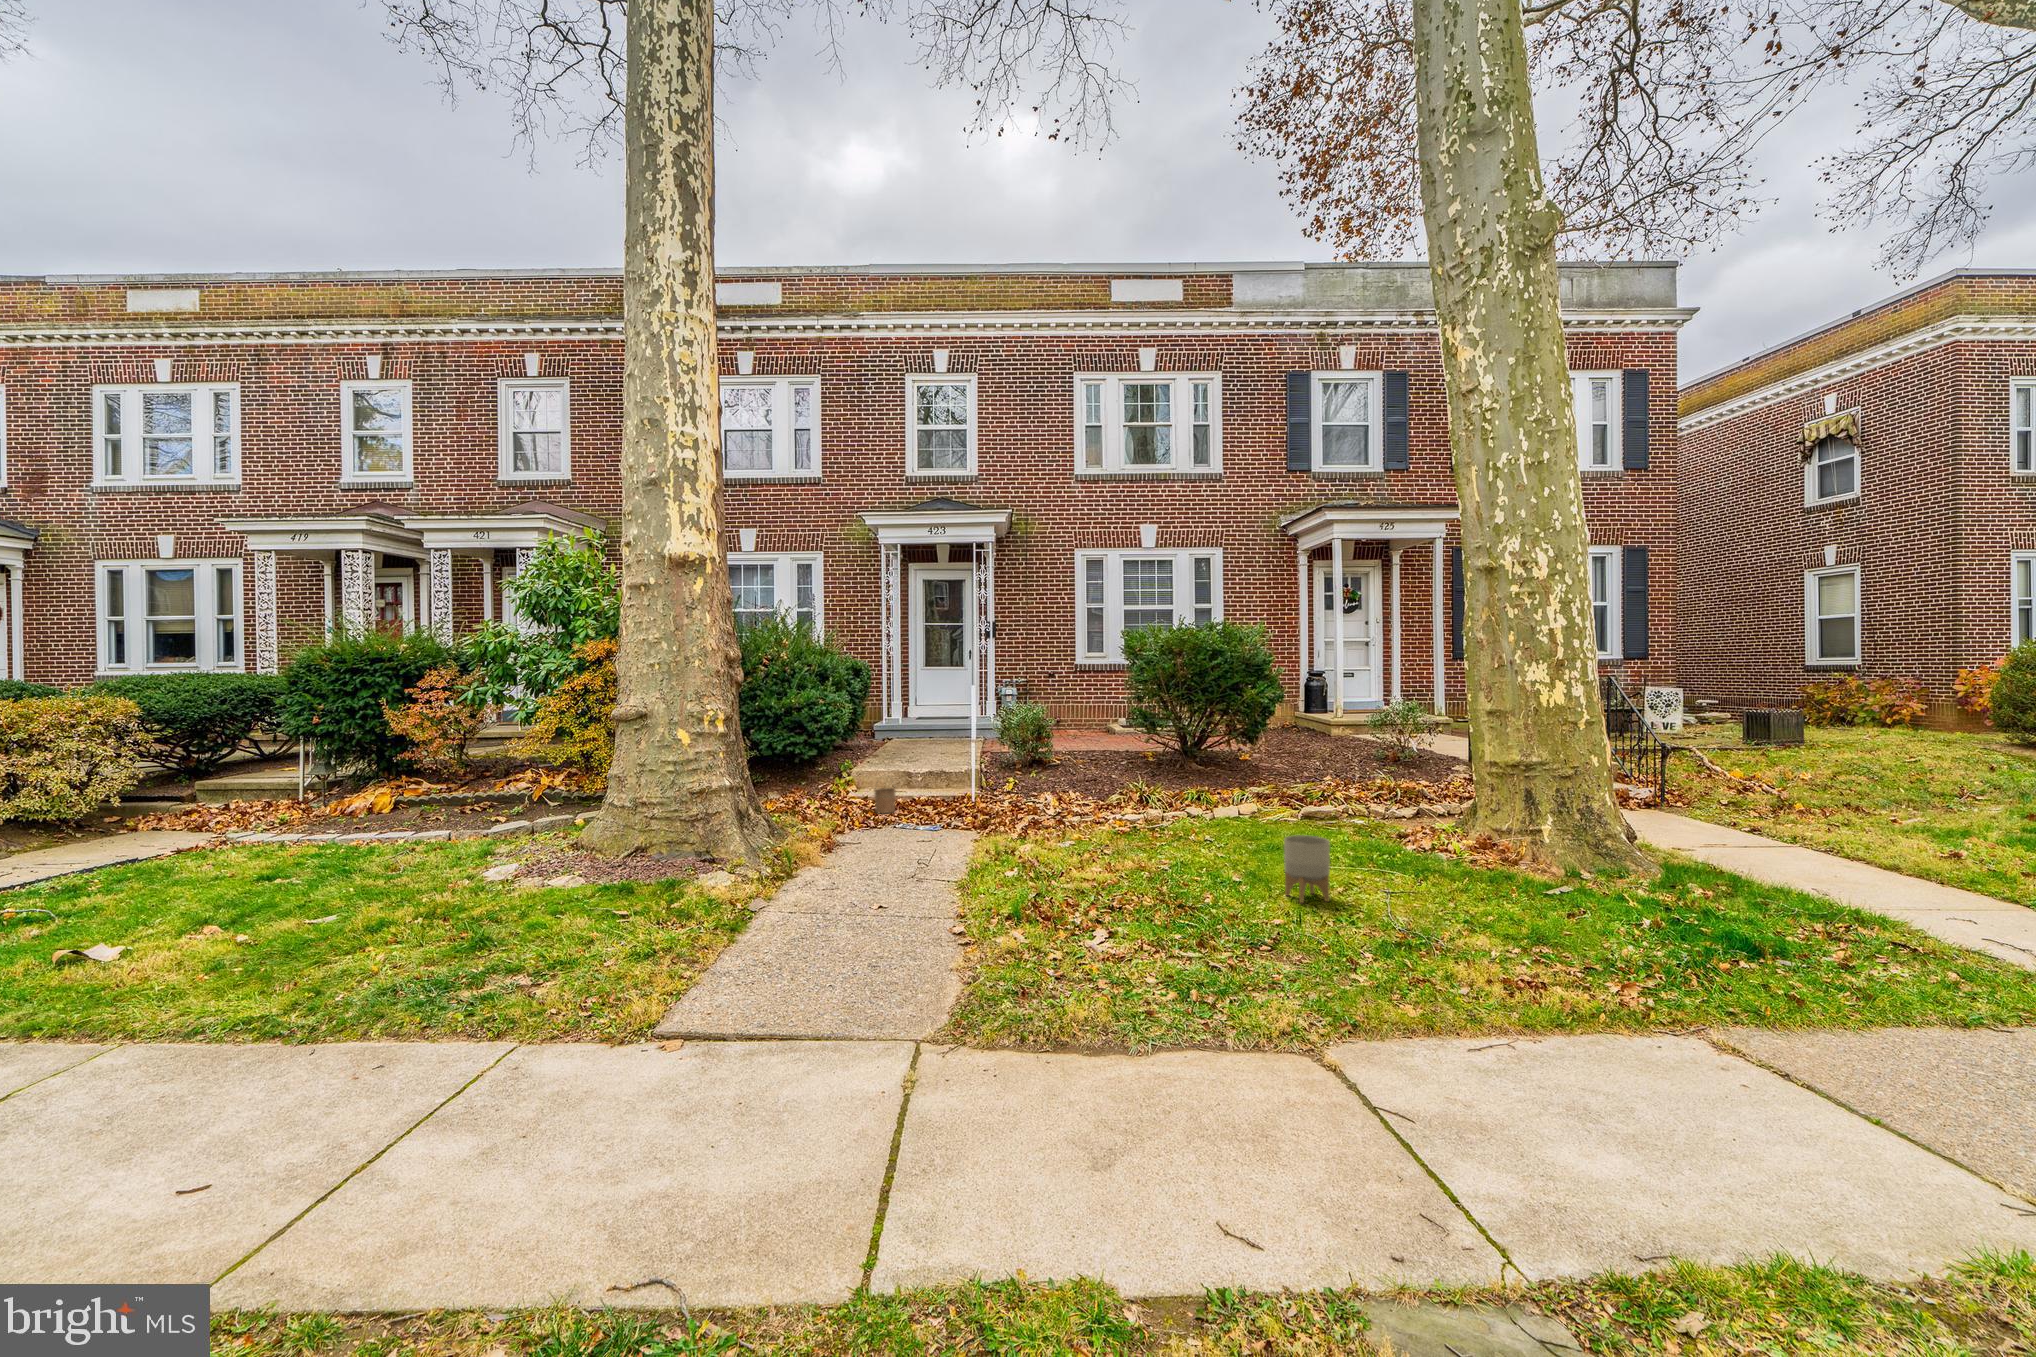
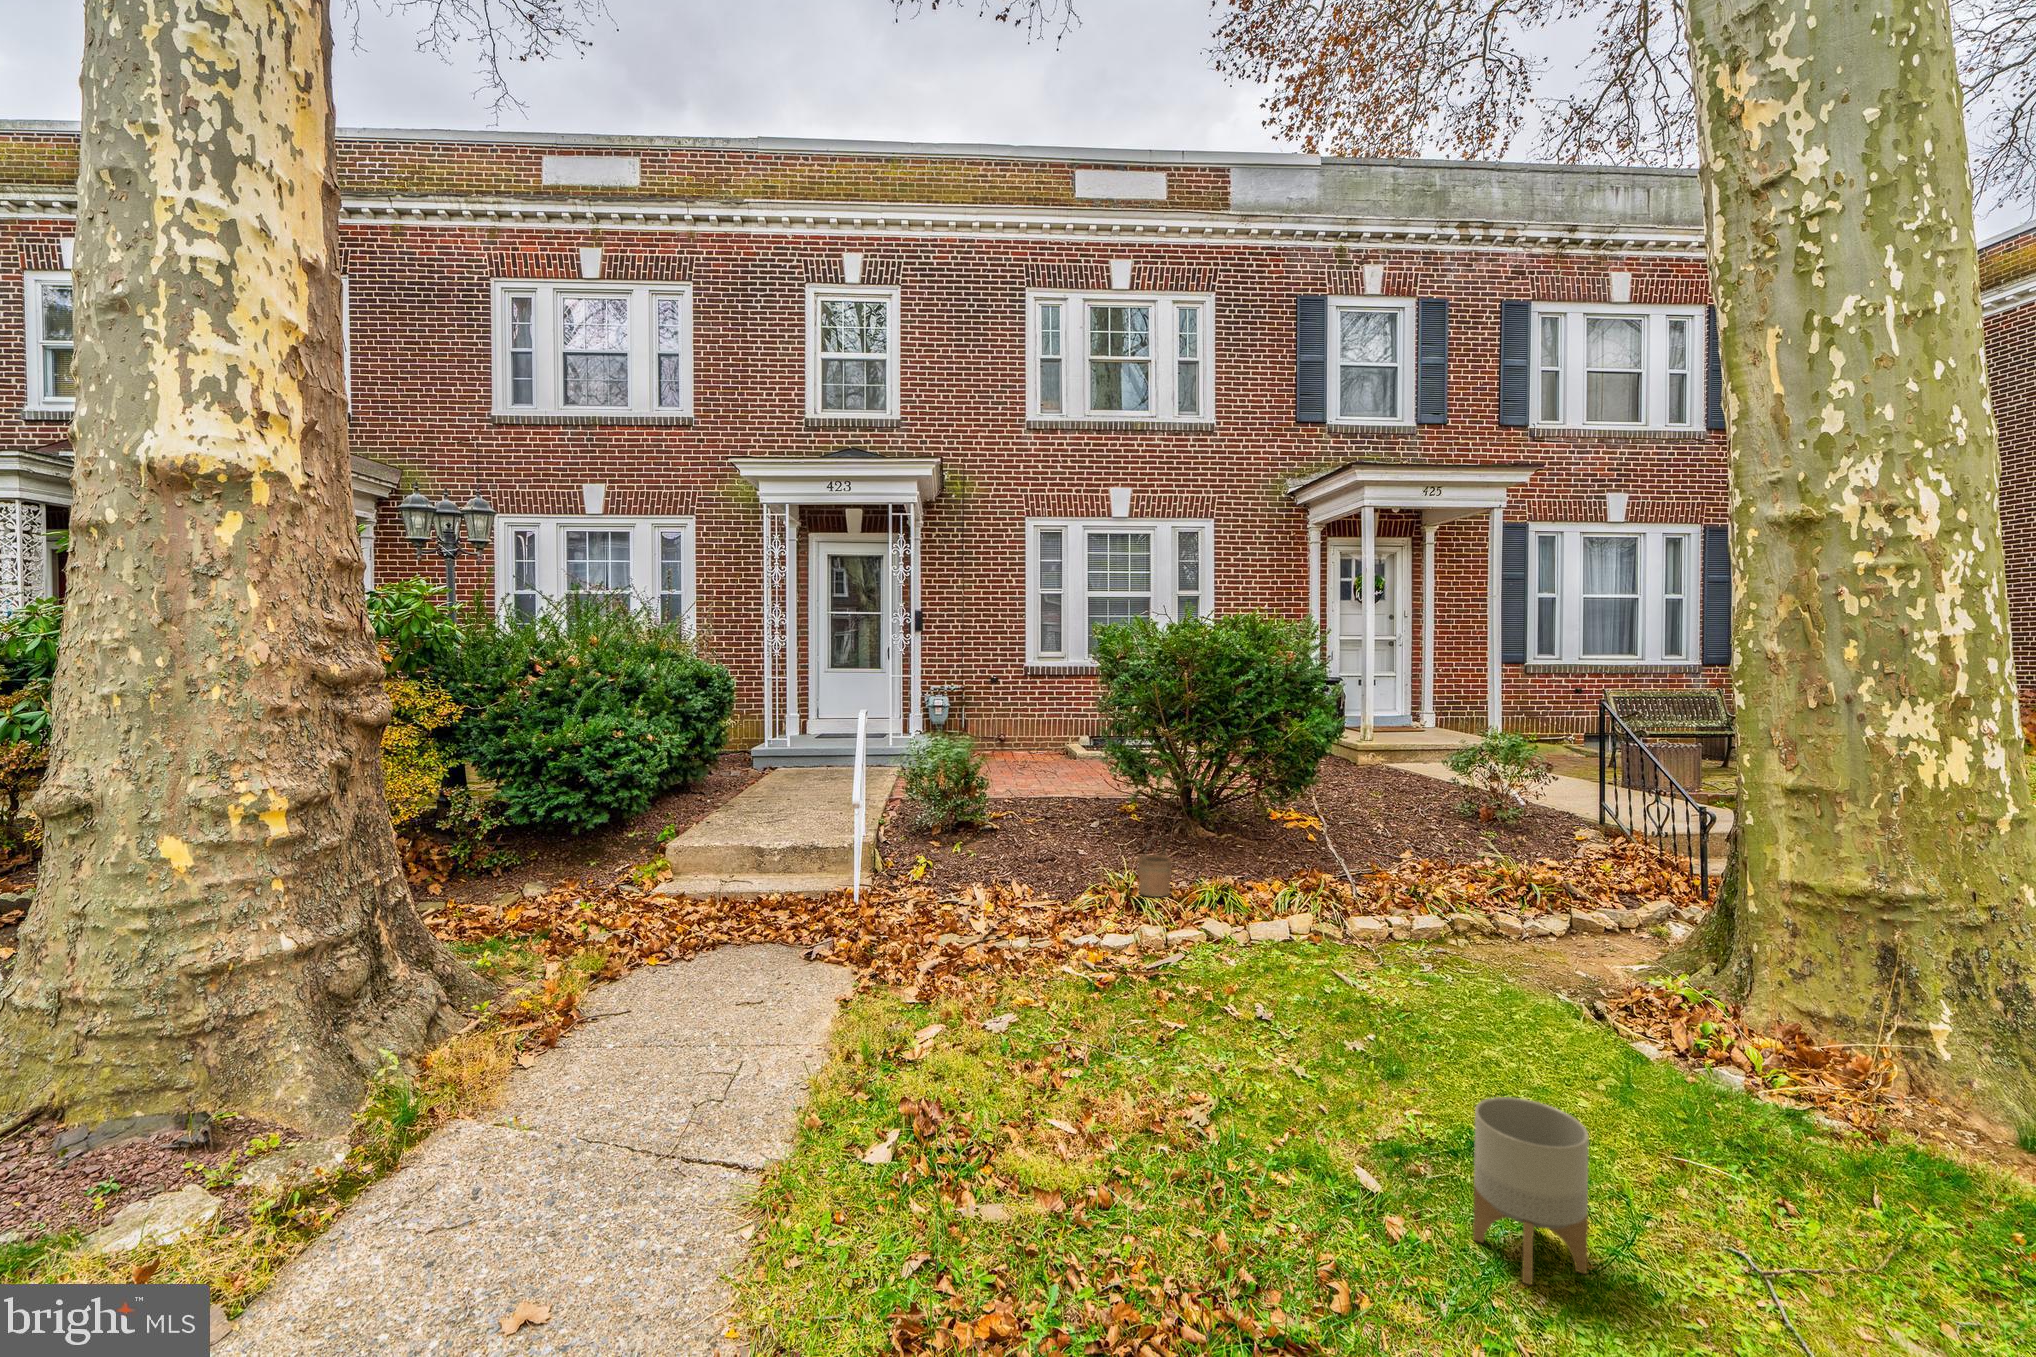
bucket: present [874,787,896,813] -> present [1137,851,1172,897]

